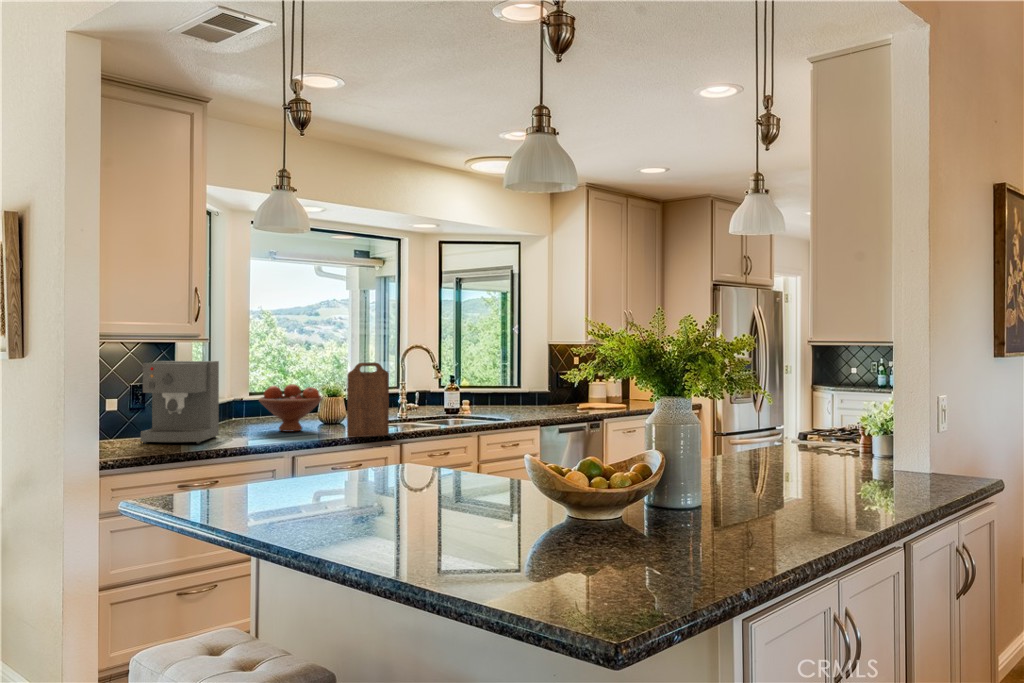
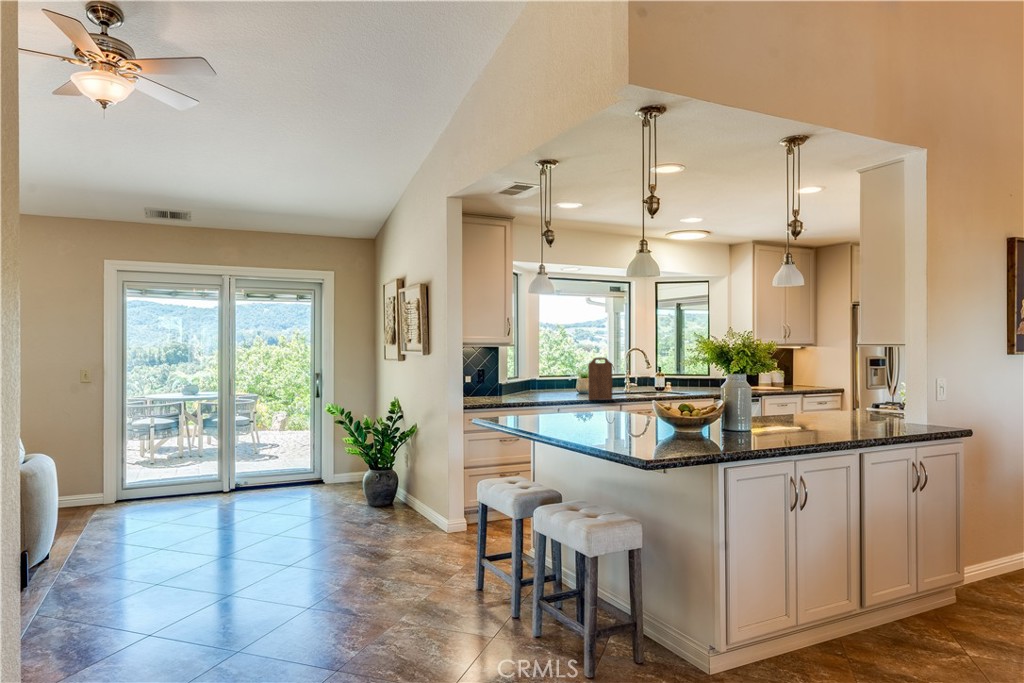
coffee maker: present [141,361,219,443] -> none [482,356,520,400]
fruit bowl: present [259,384,322,432] -> none [541,370,576,396]

